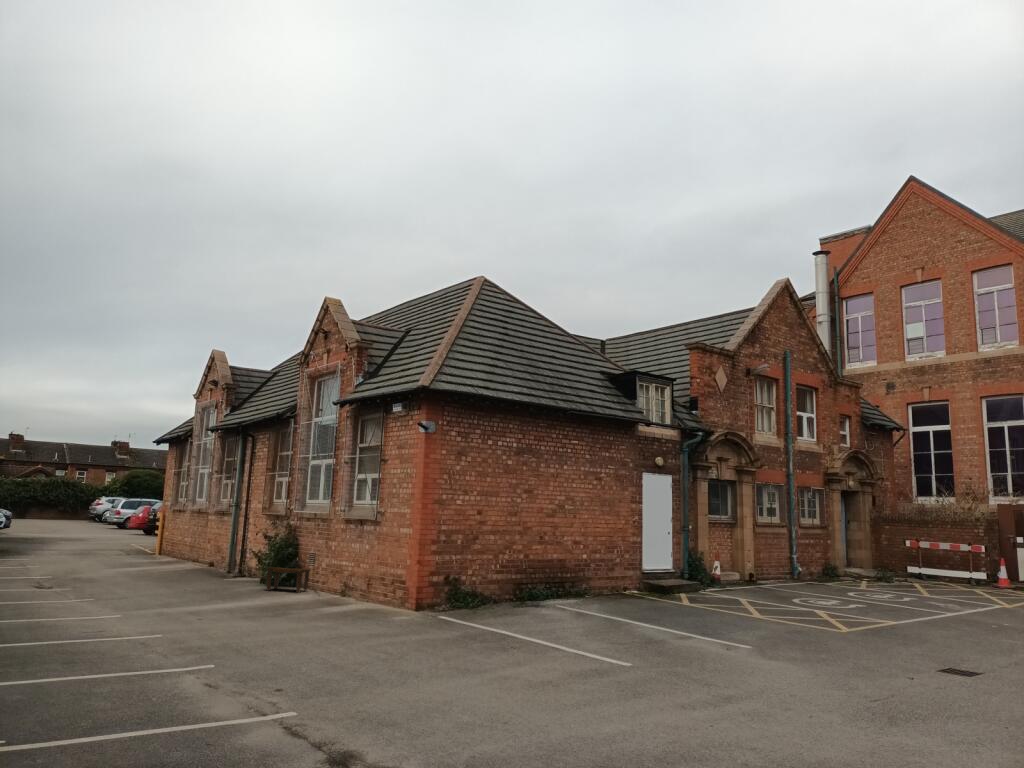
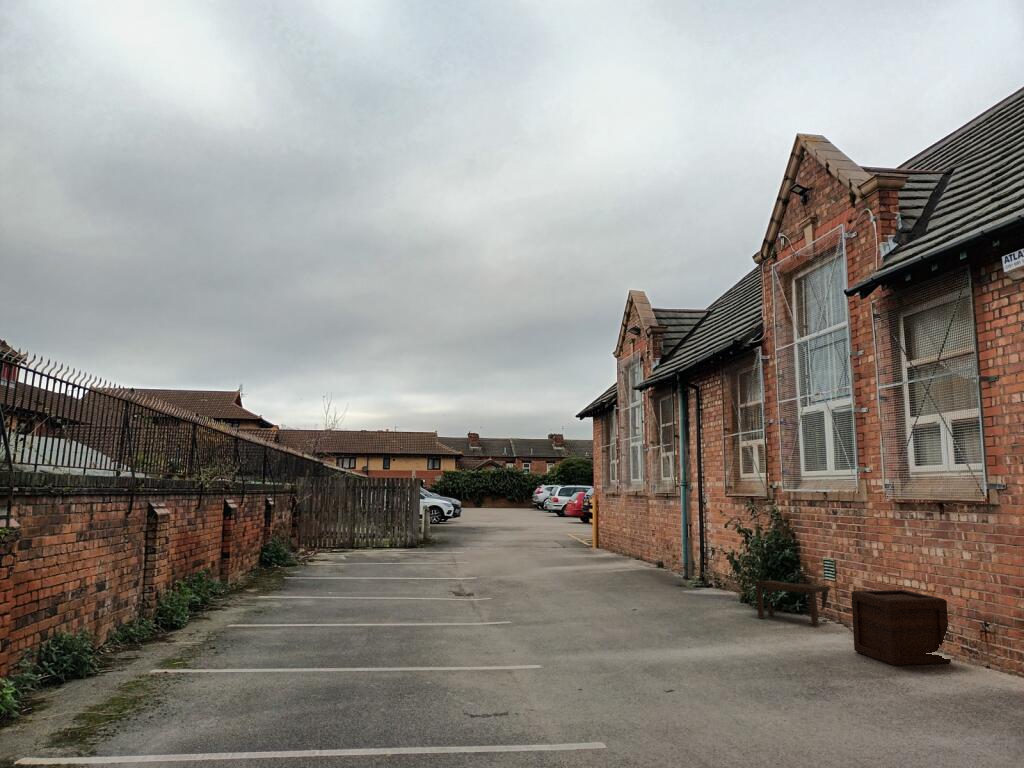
wooden crate: none [311,567,357,605] -> present [851,590,951,666]

